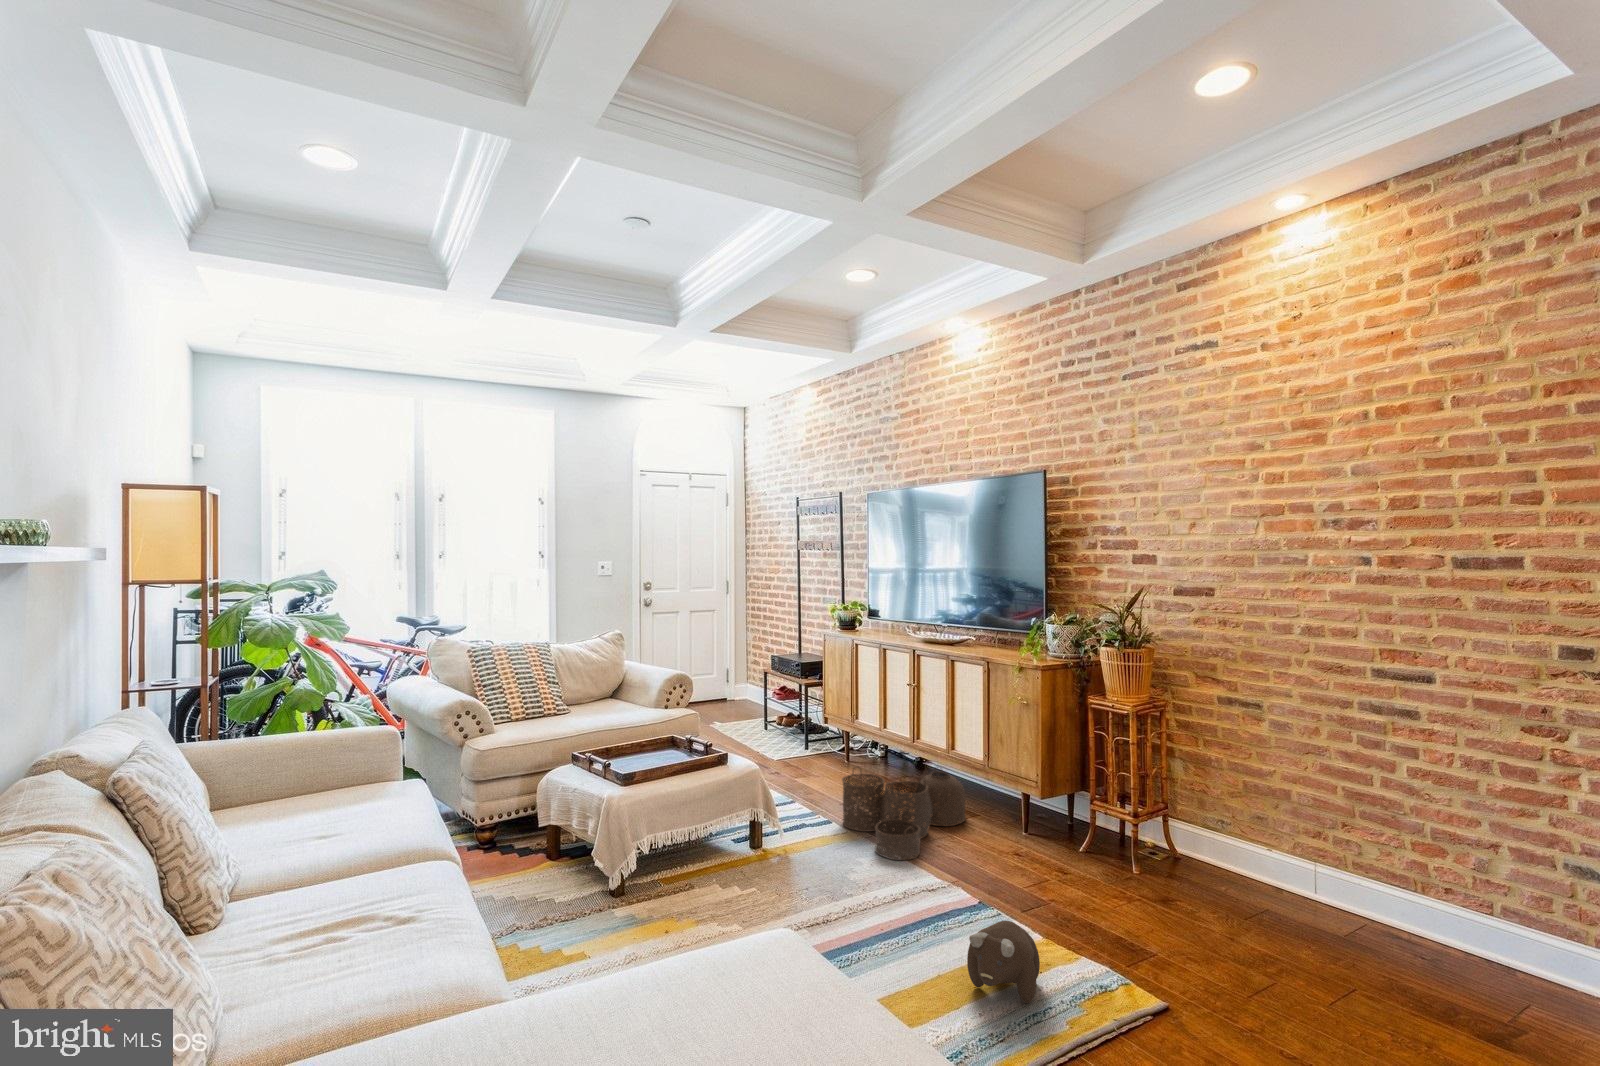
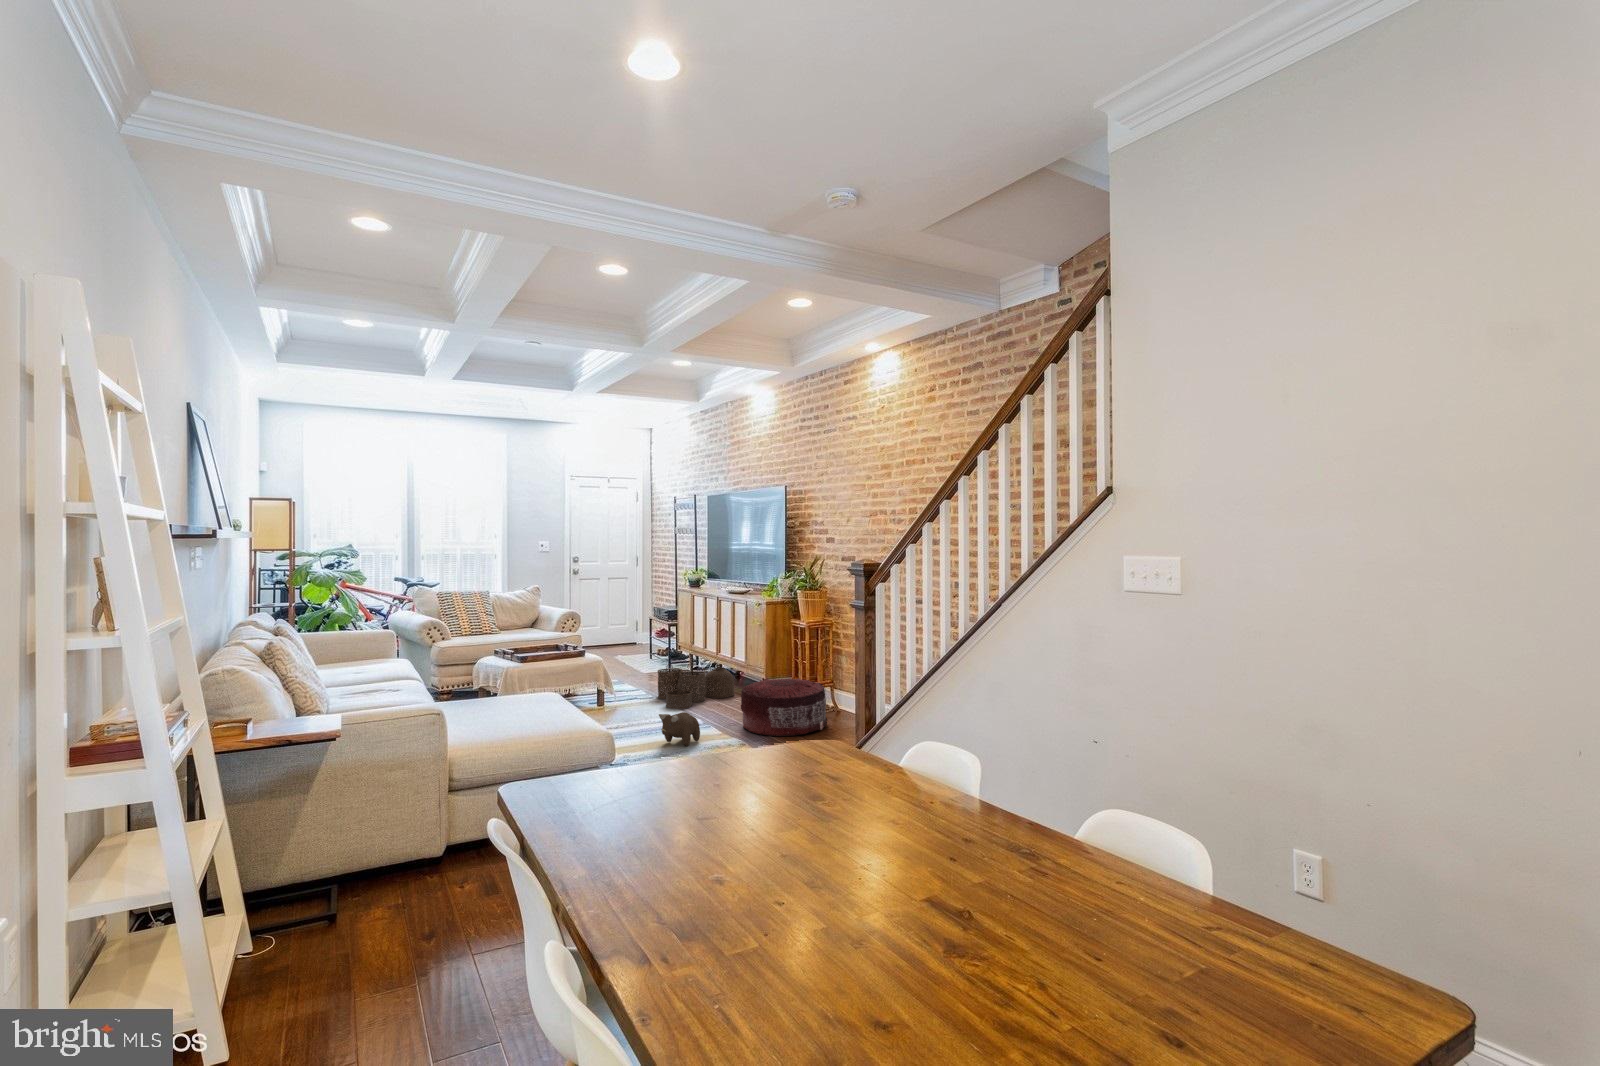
pouf: none [1064,814,1246,958] -> present [741,678,827,736]

